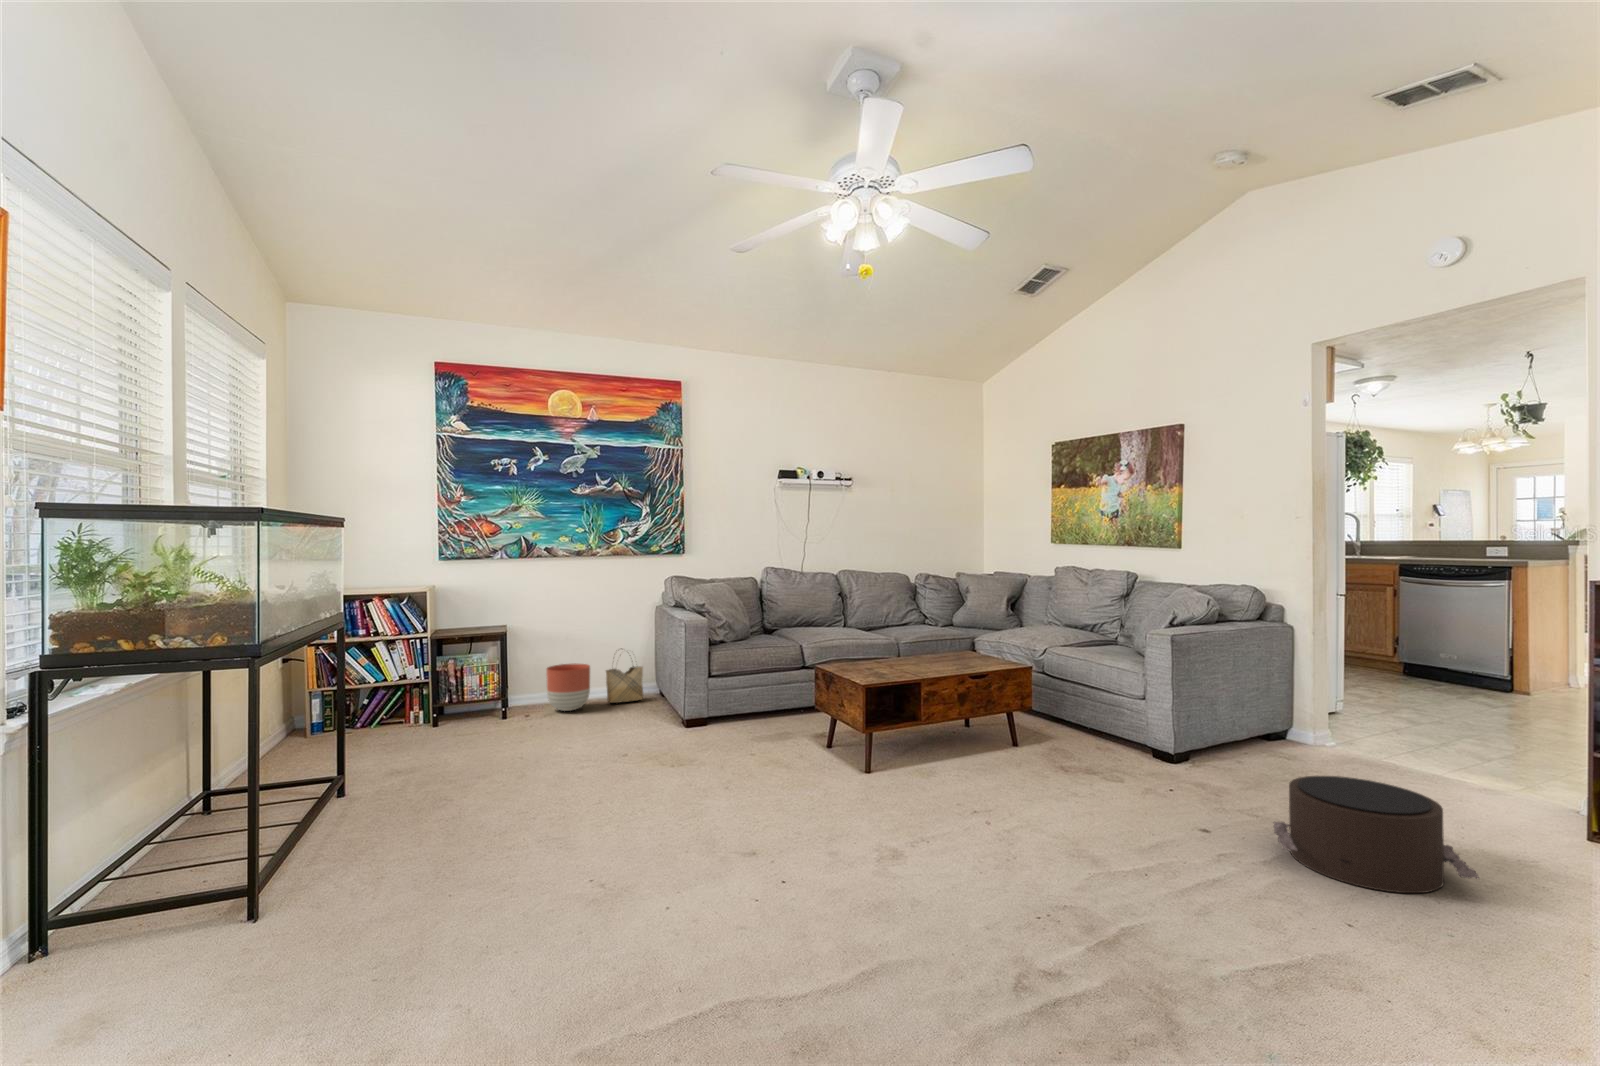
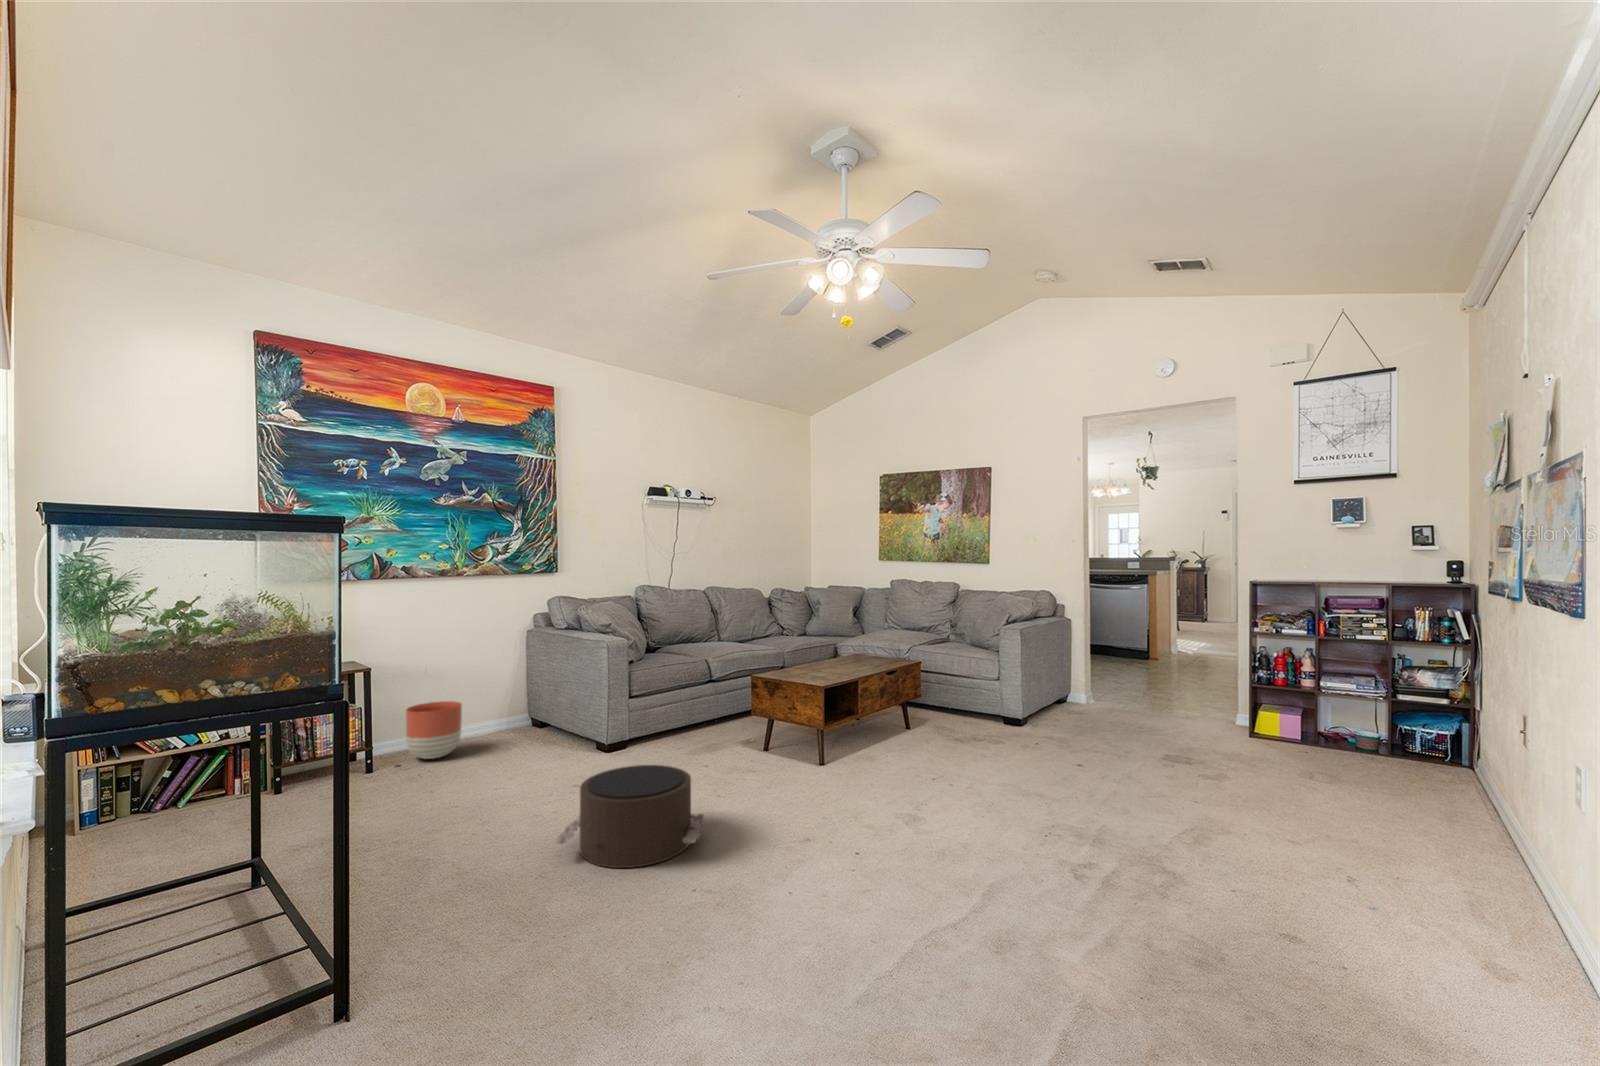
woven basket: present [606,655,643,703] -> none [474,680,517,743]
pouf: present [1273,776,1479,893] -> present [557,765,704,868]

